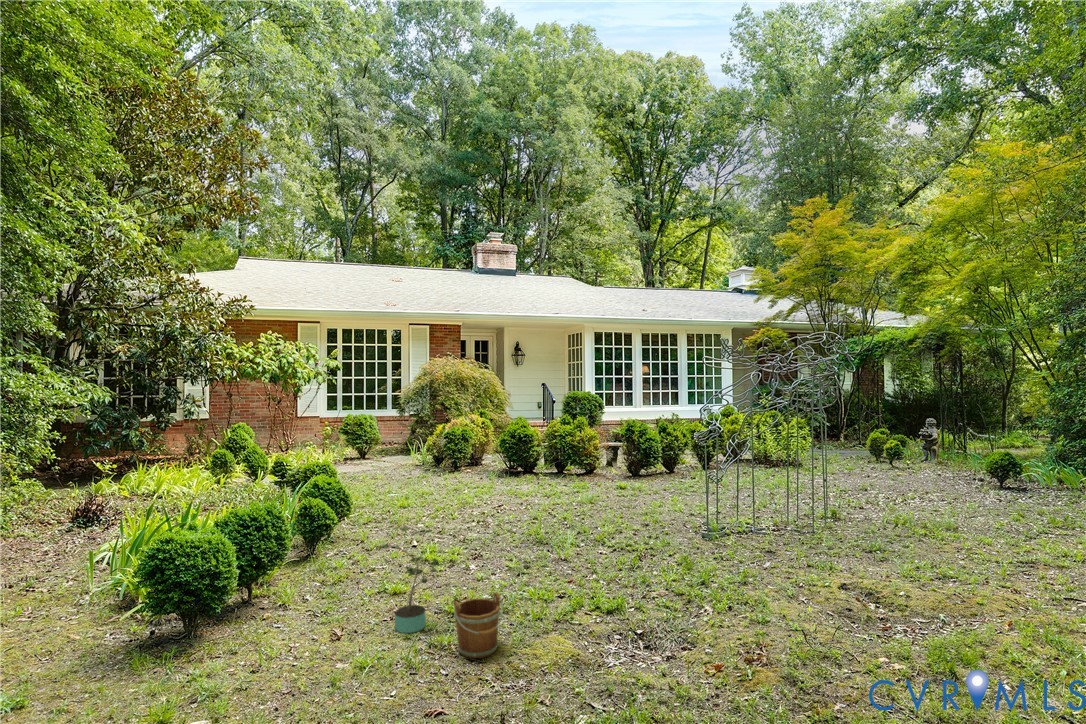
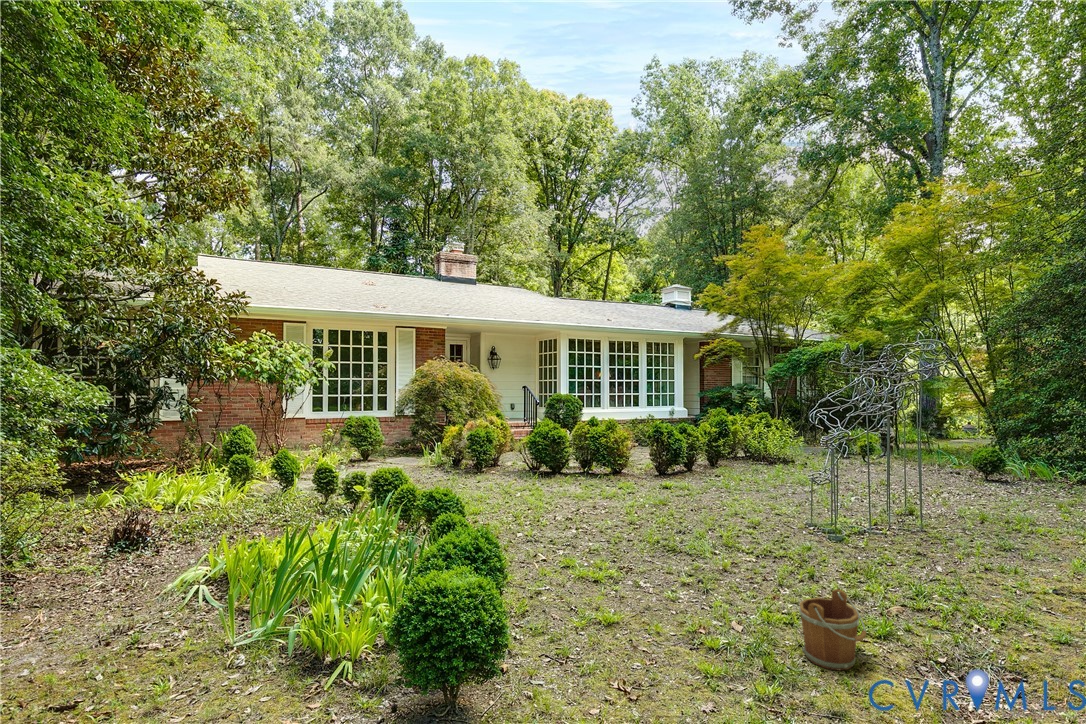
potted plant: present [379,527,439,633] -> none [686,522,753,649]

